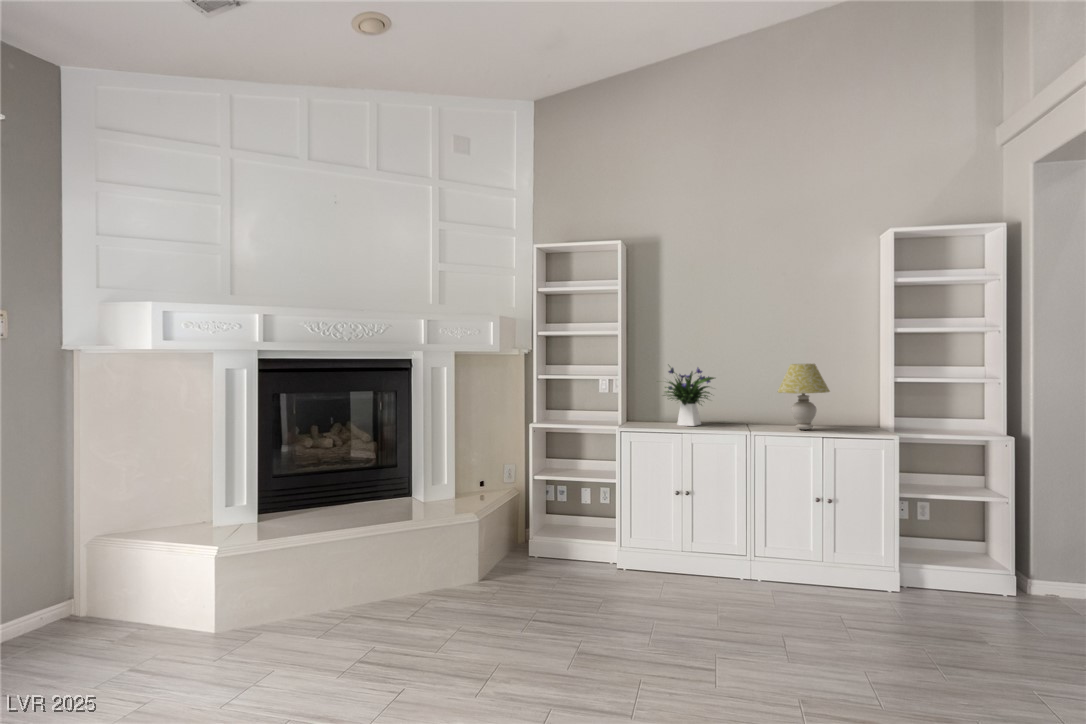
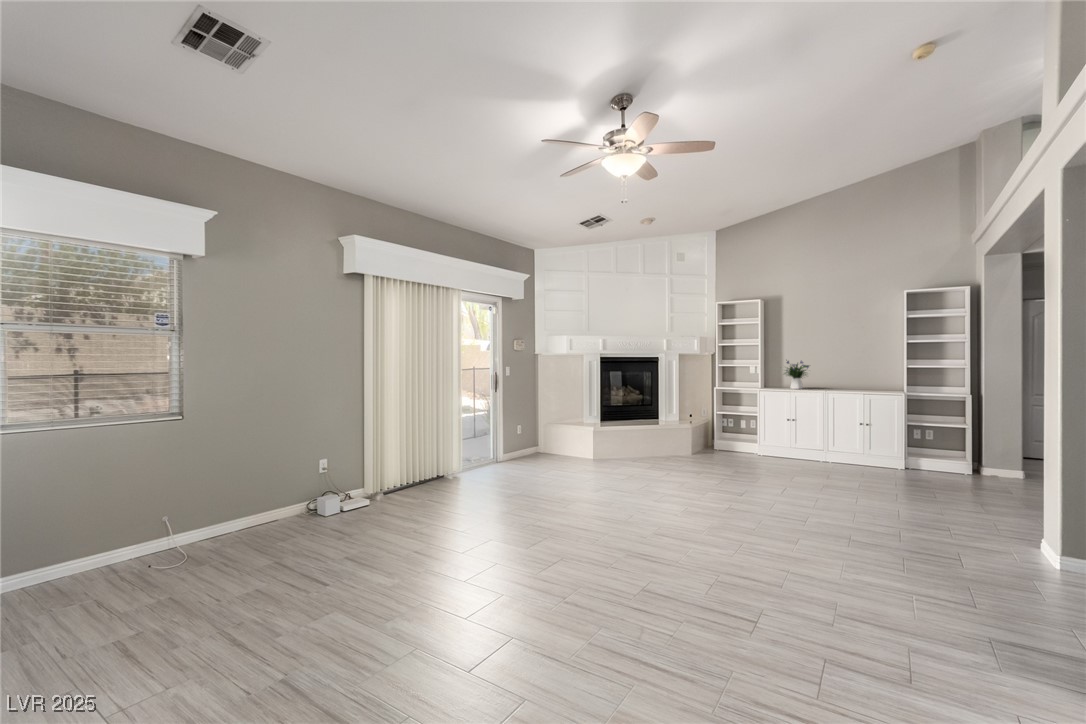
table lamp: present [778,364,830,430] -> none [843,359,871,391]

